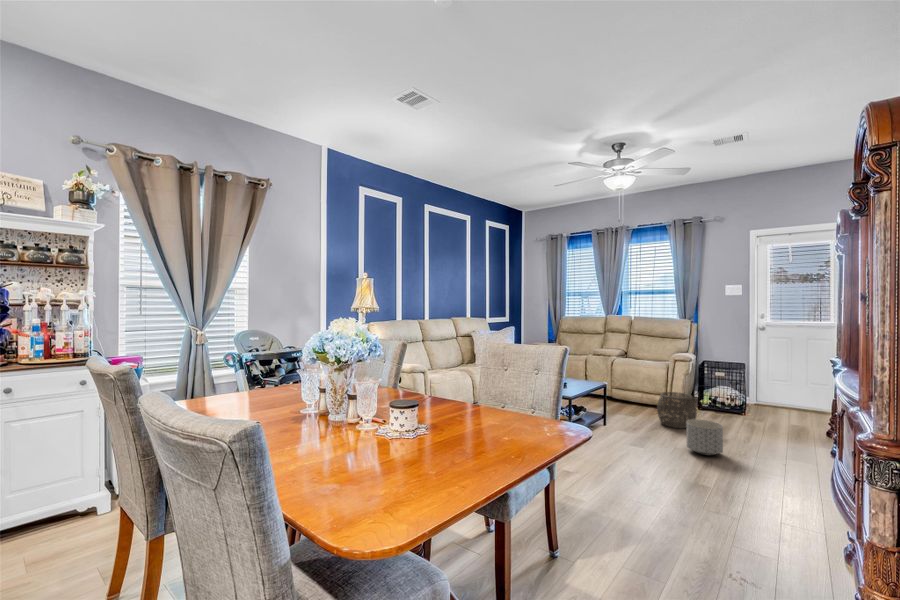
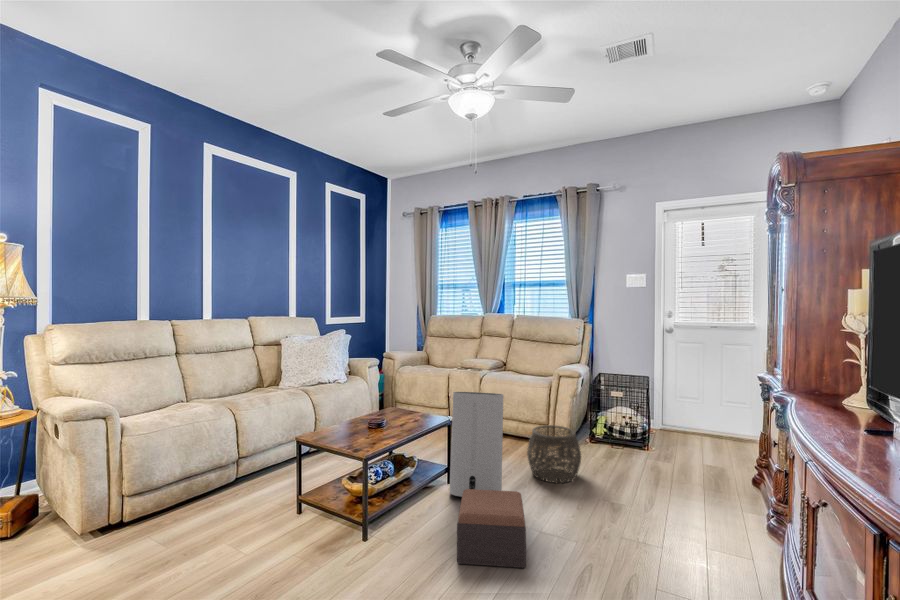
air purifier: none [609,366,645,433] -> present [450,392,503,497]
planter: present [686,419,723,456] -> none [555,481,609,547]
footstool: none [626,421,673,461] -> present [457,489,526,568]

